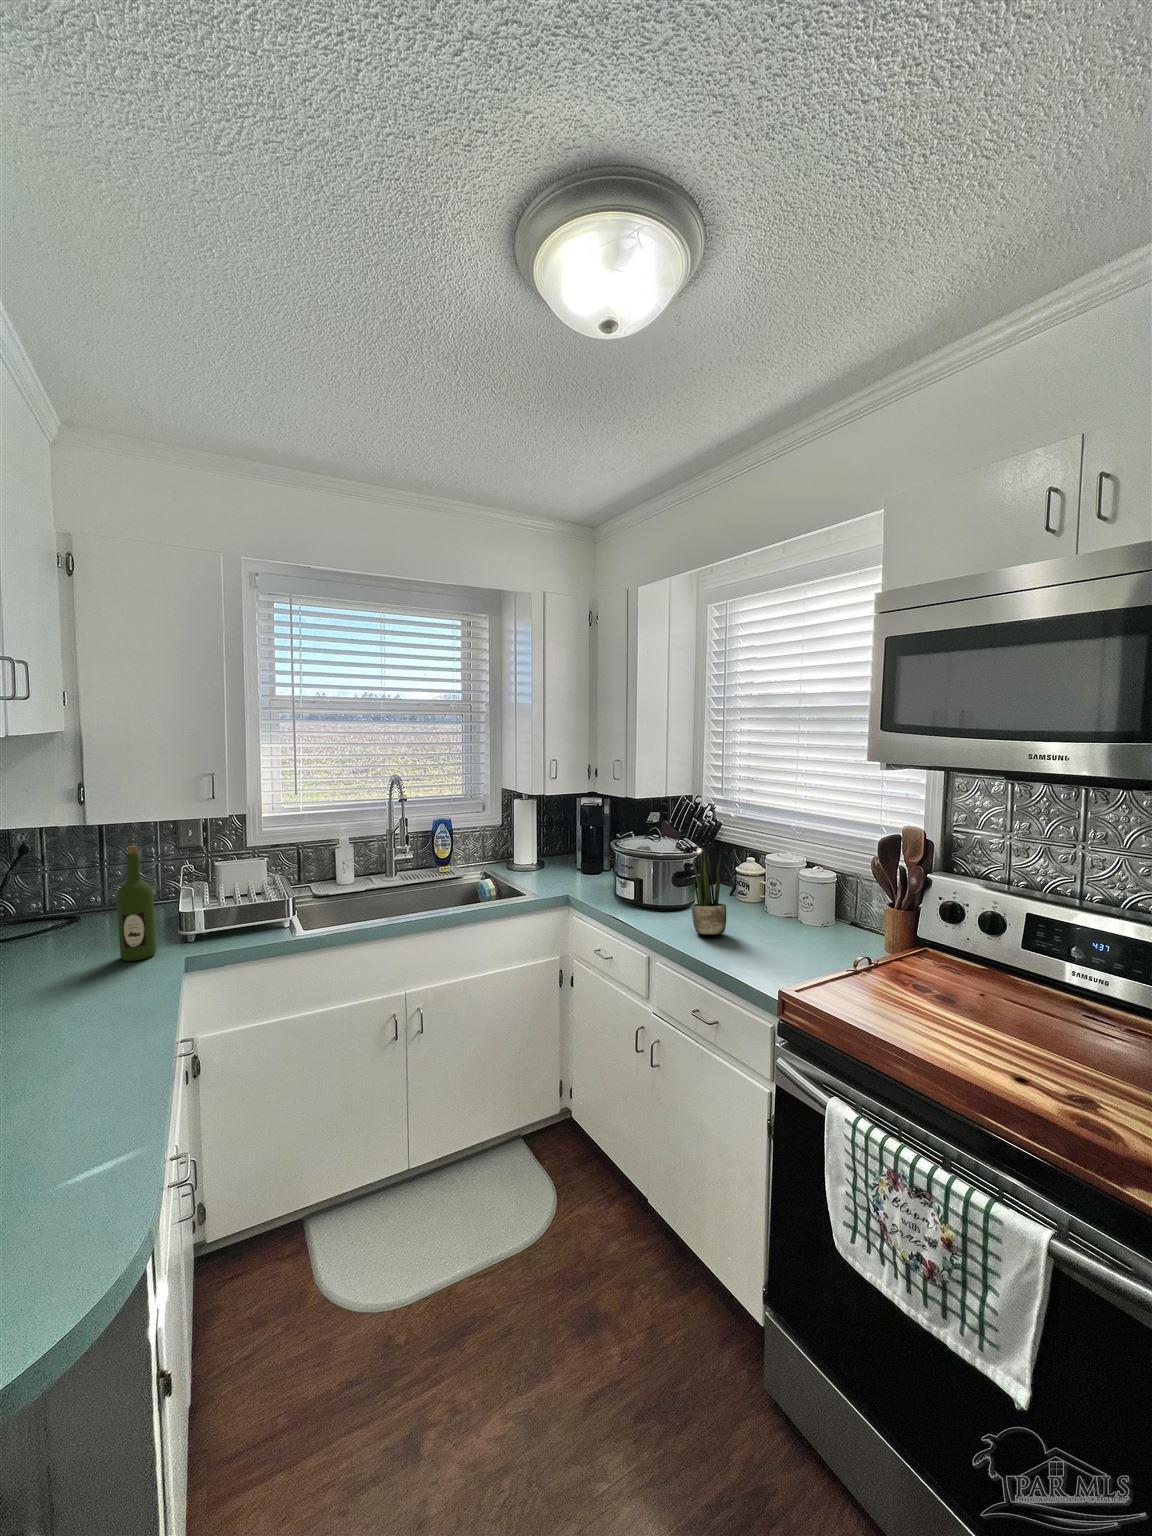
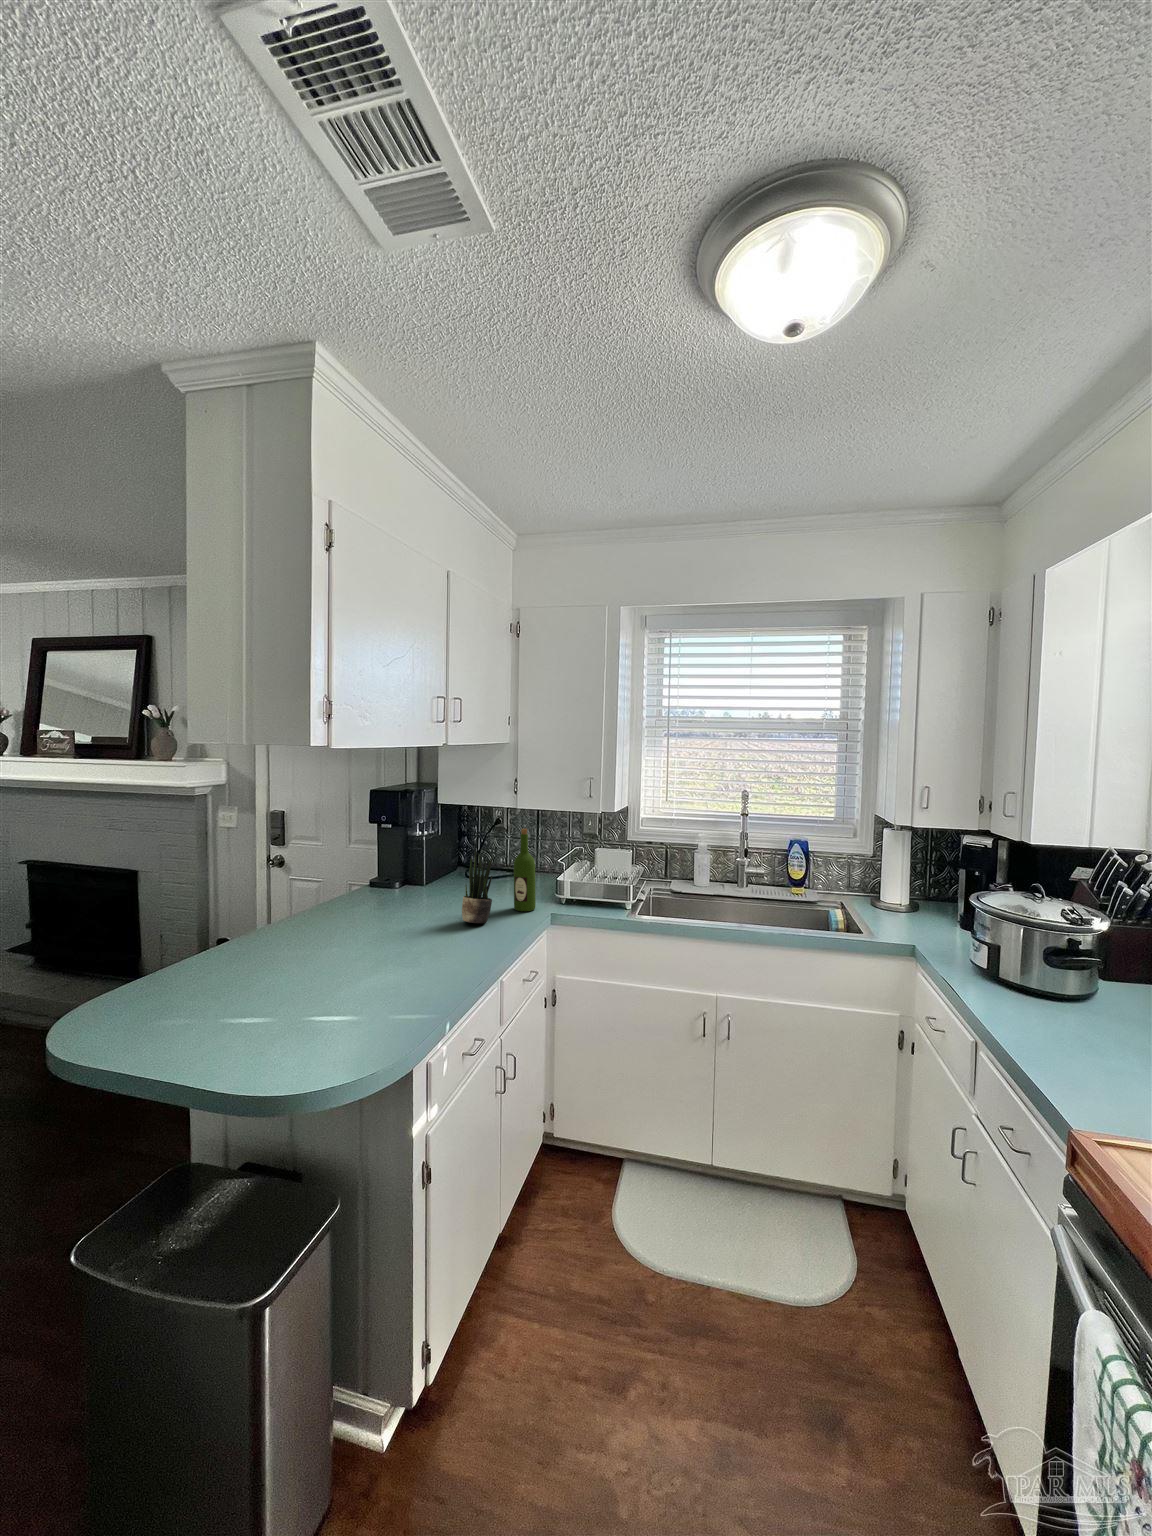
potted plant: present [691,850,727,934] -> present [462,851,493,923]

